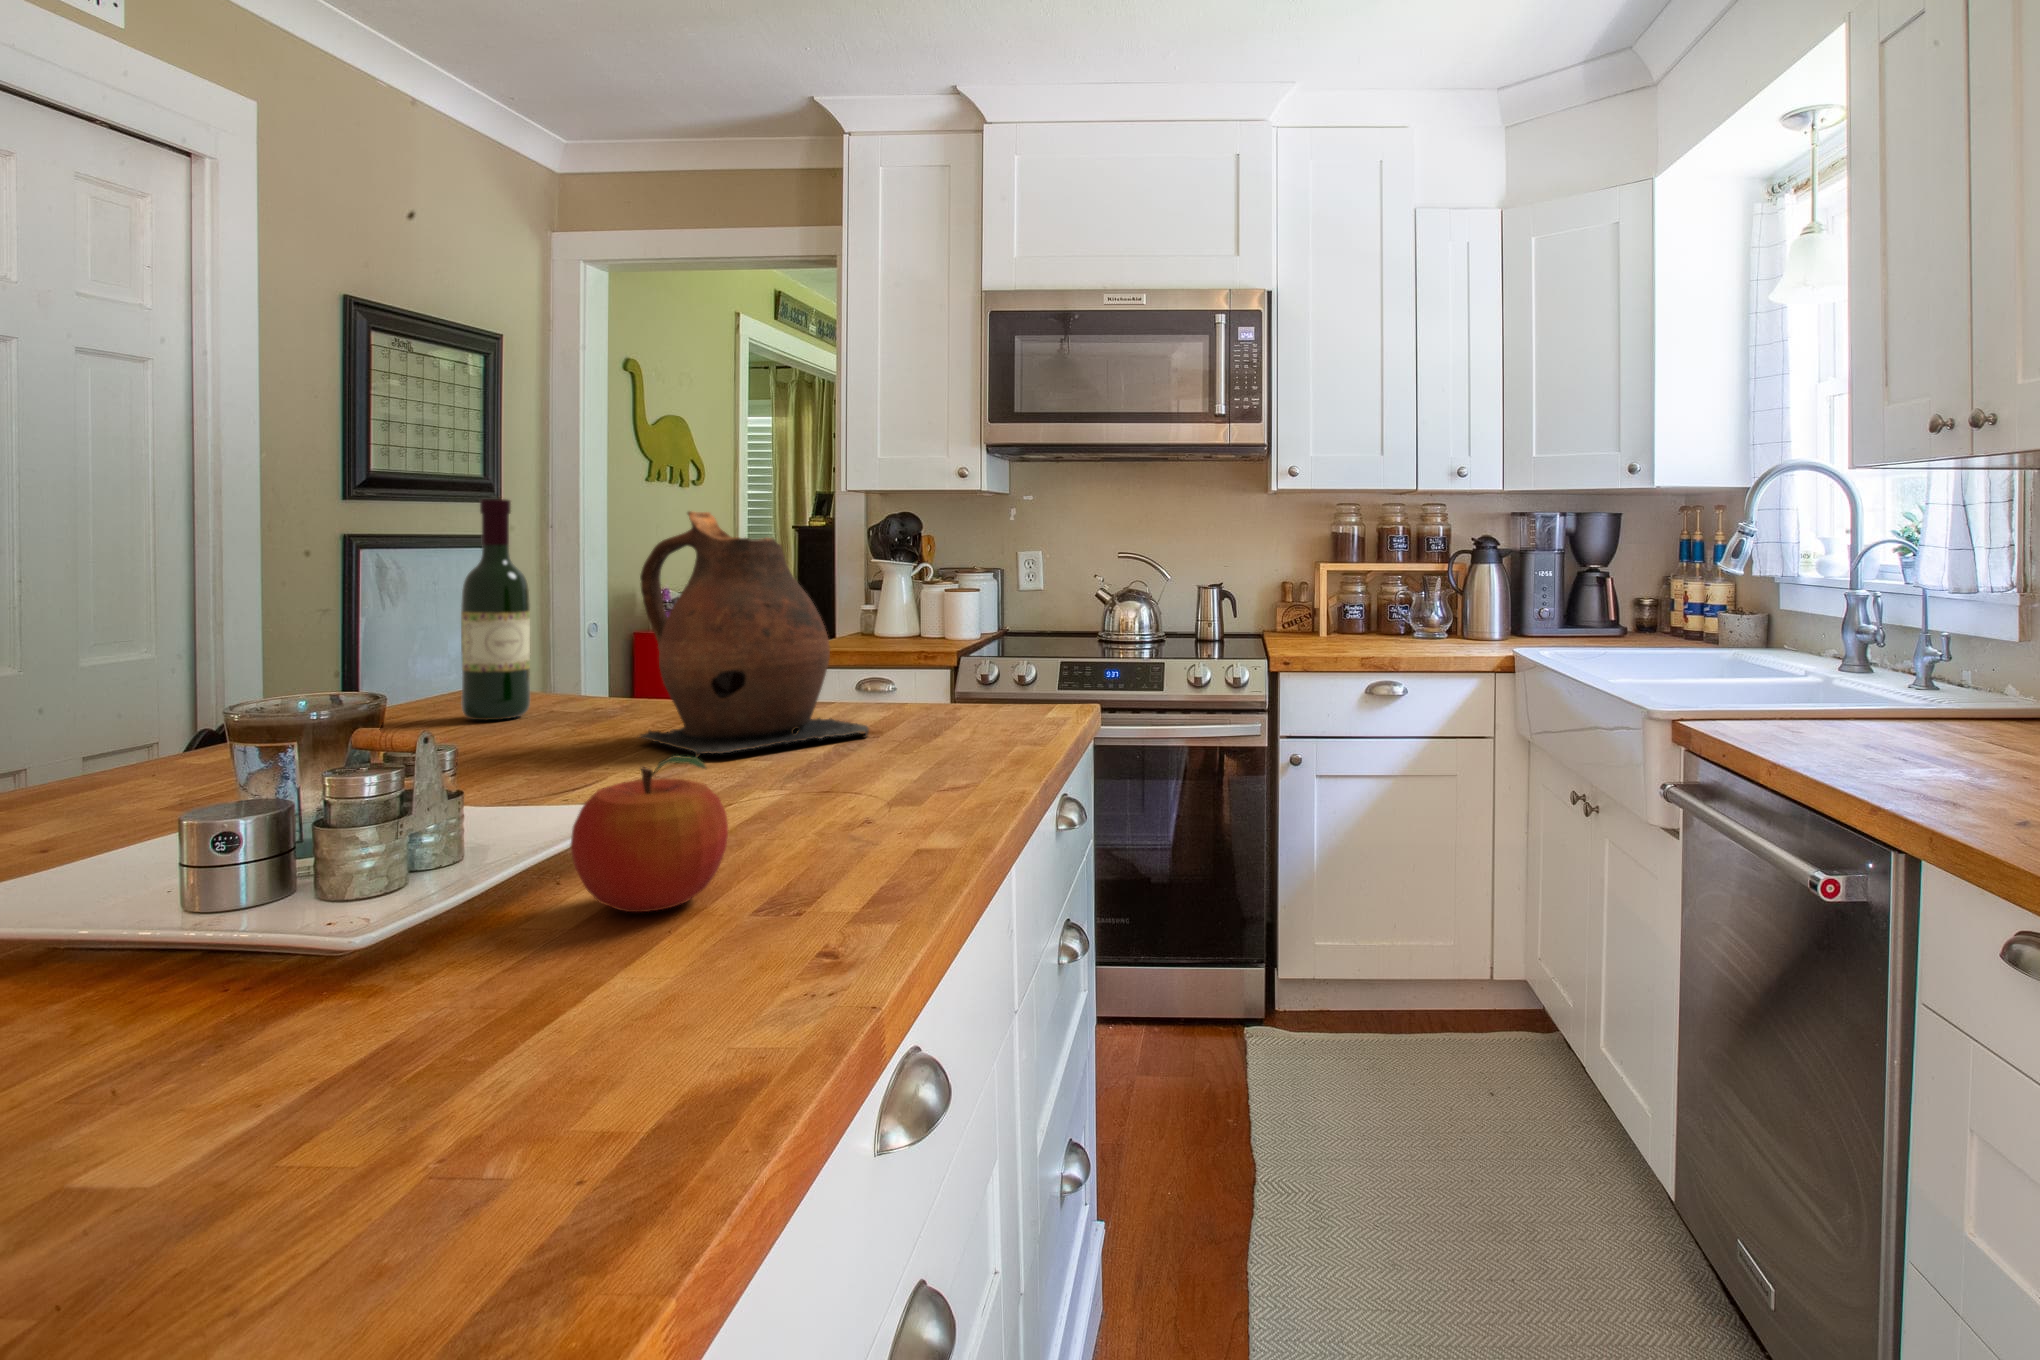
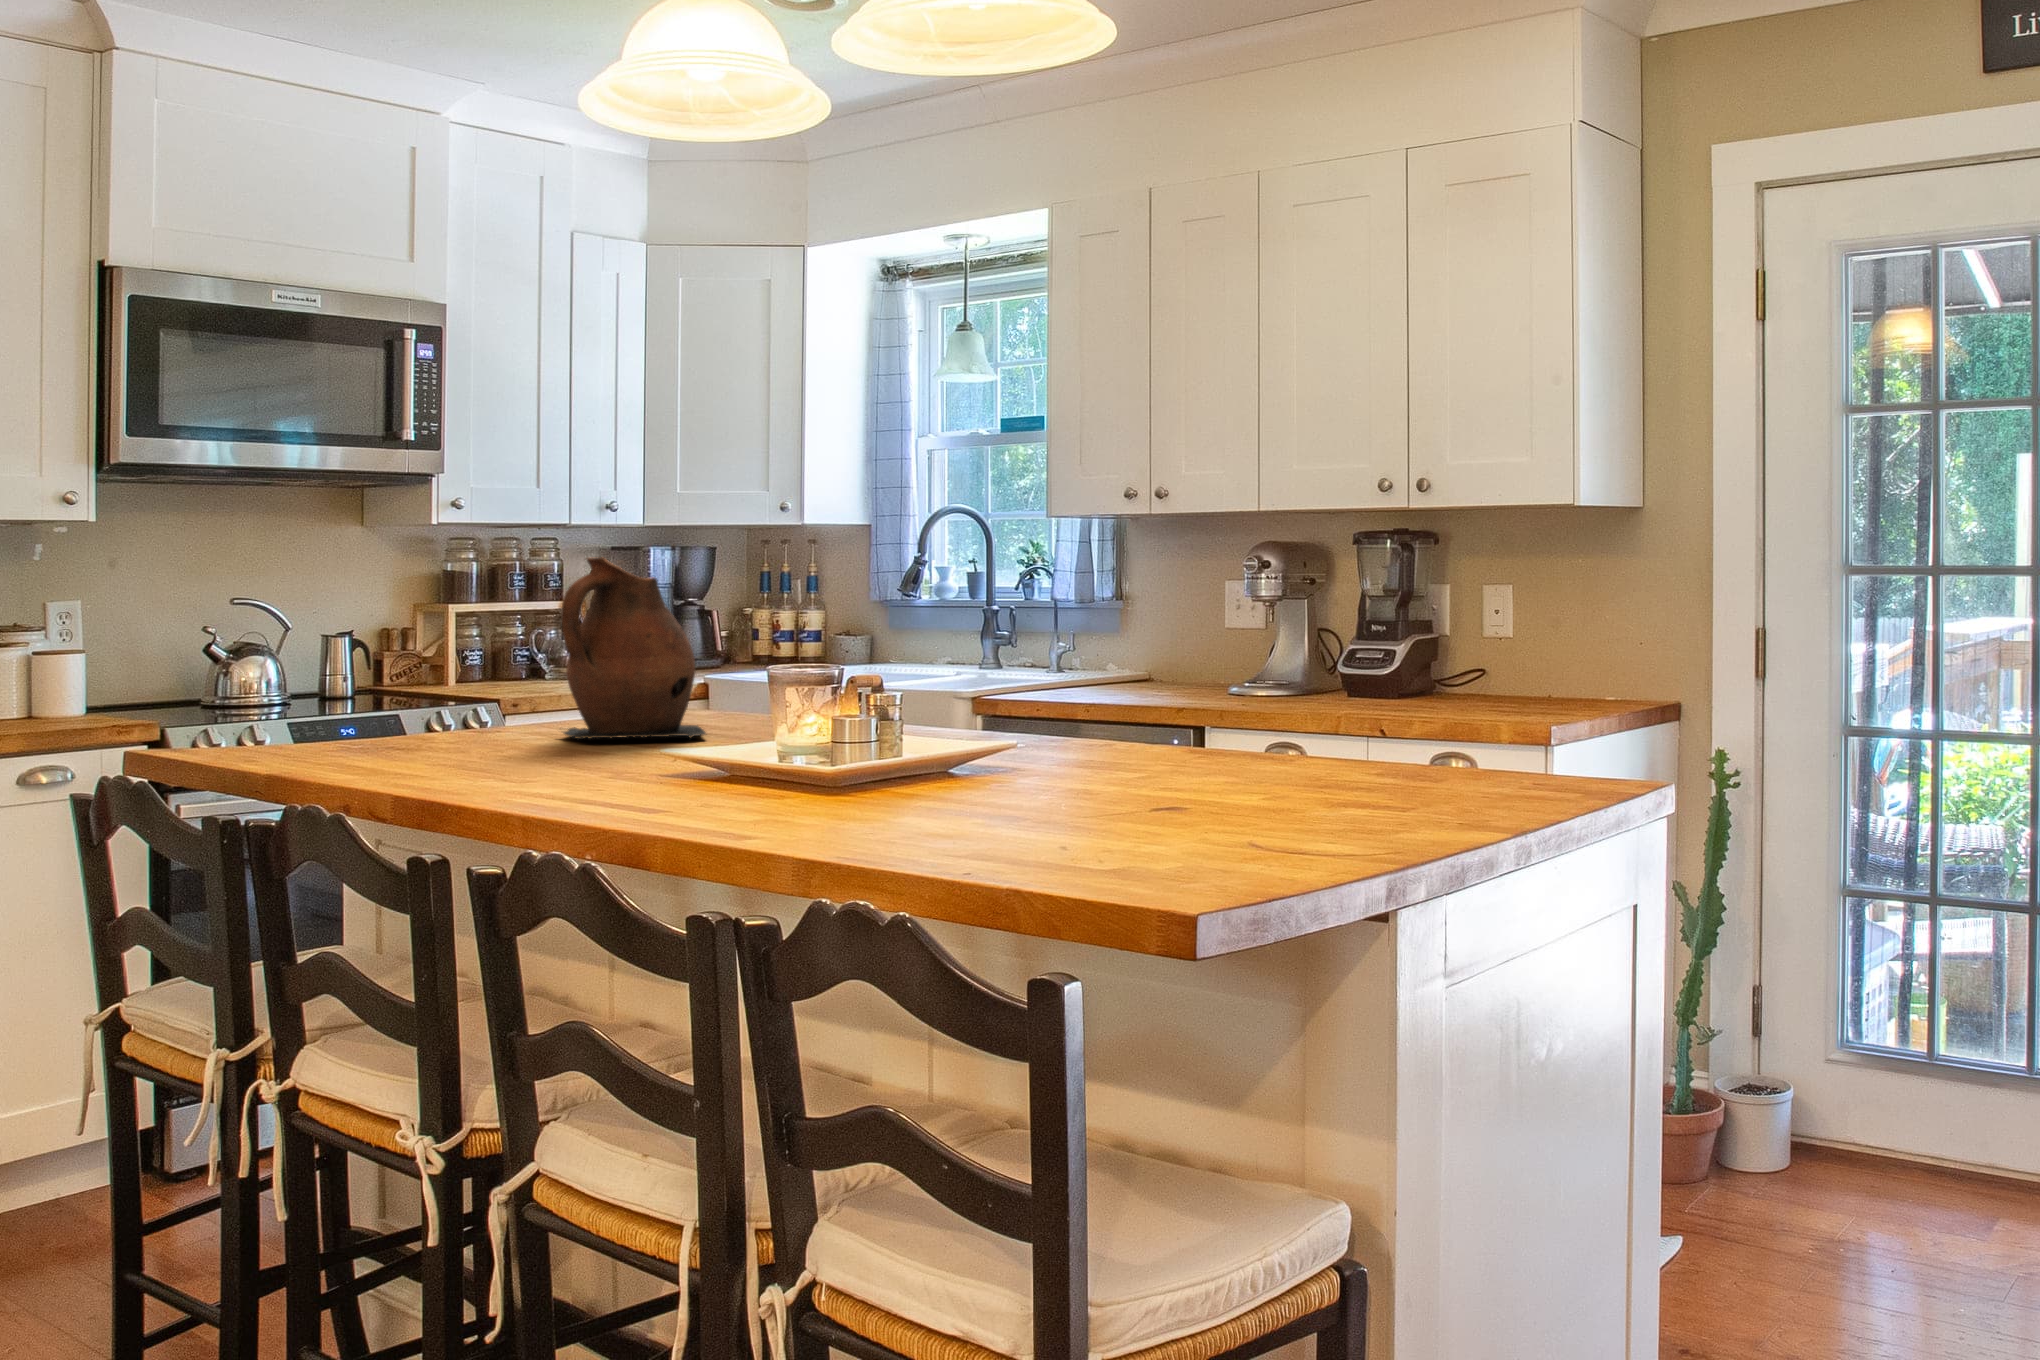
wine bottle: present [461,499,530,720] -> none [314,545,373,756]
fruit: present [571,755,728,912] -> none [982,677,1048,748]

